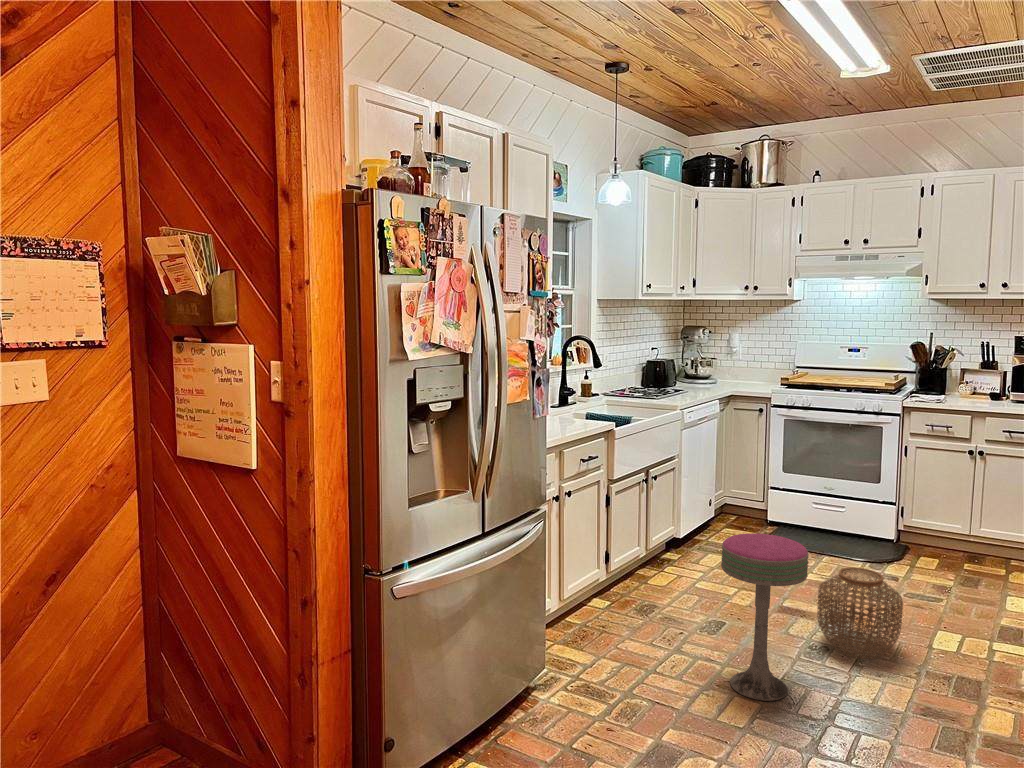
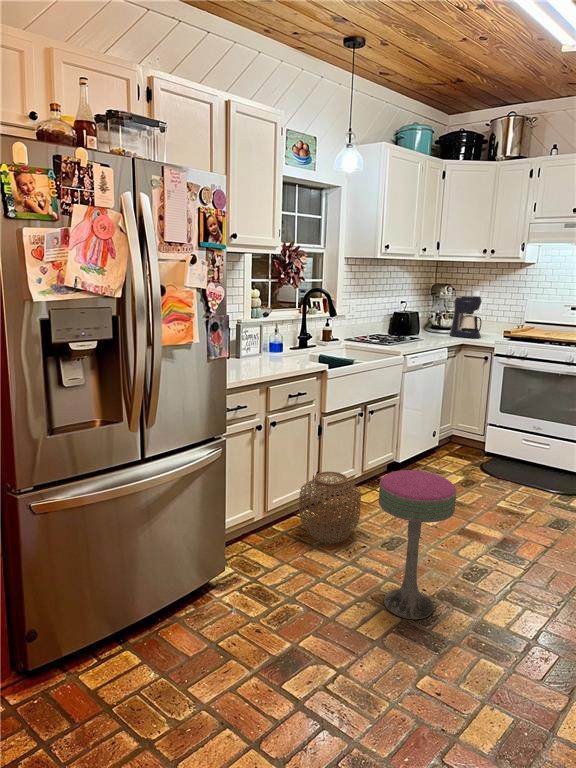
coffee maker: none [713,339,749,388] -> present [450,296,482,338]
woven basket: present [817,567,903,660] -> present [299,471,361,544]

